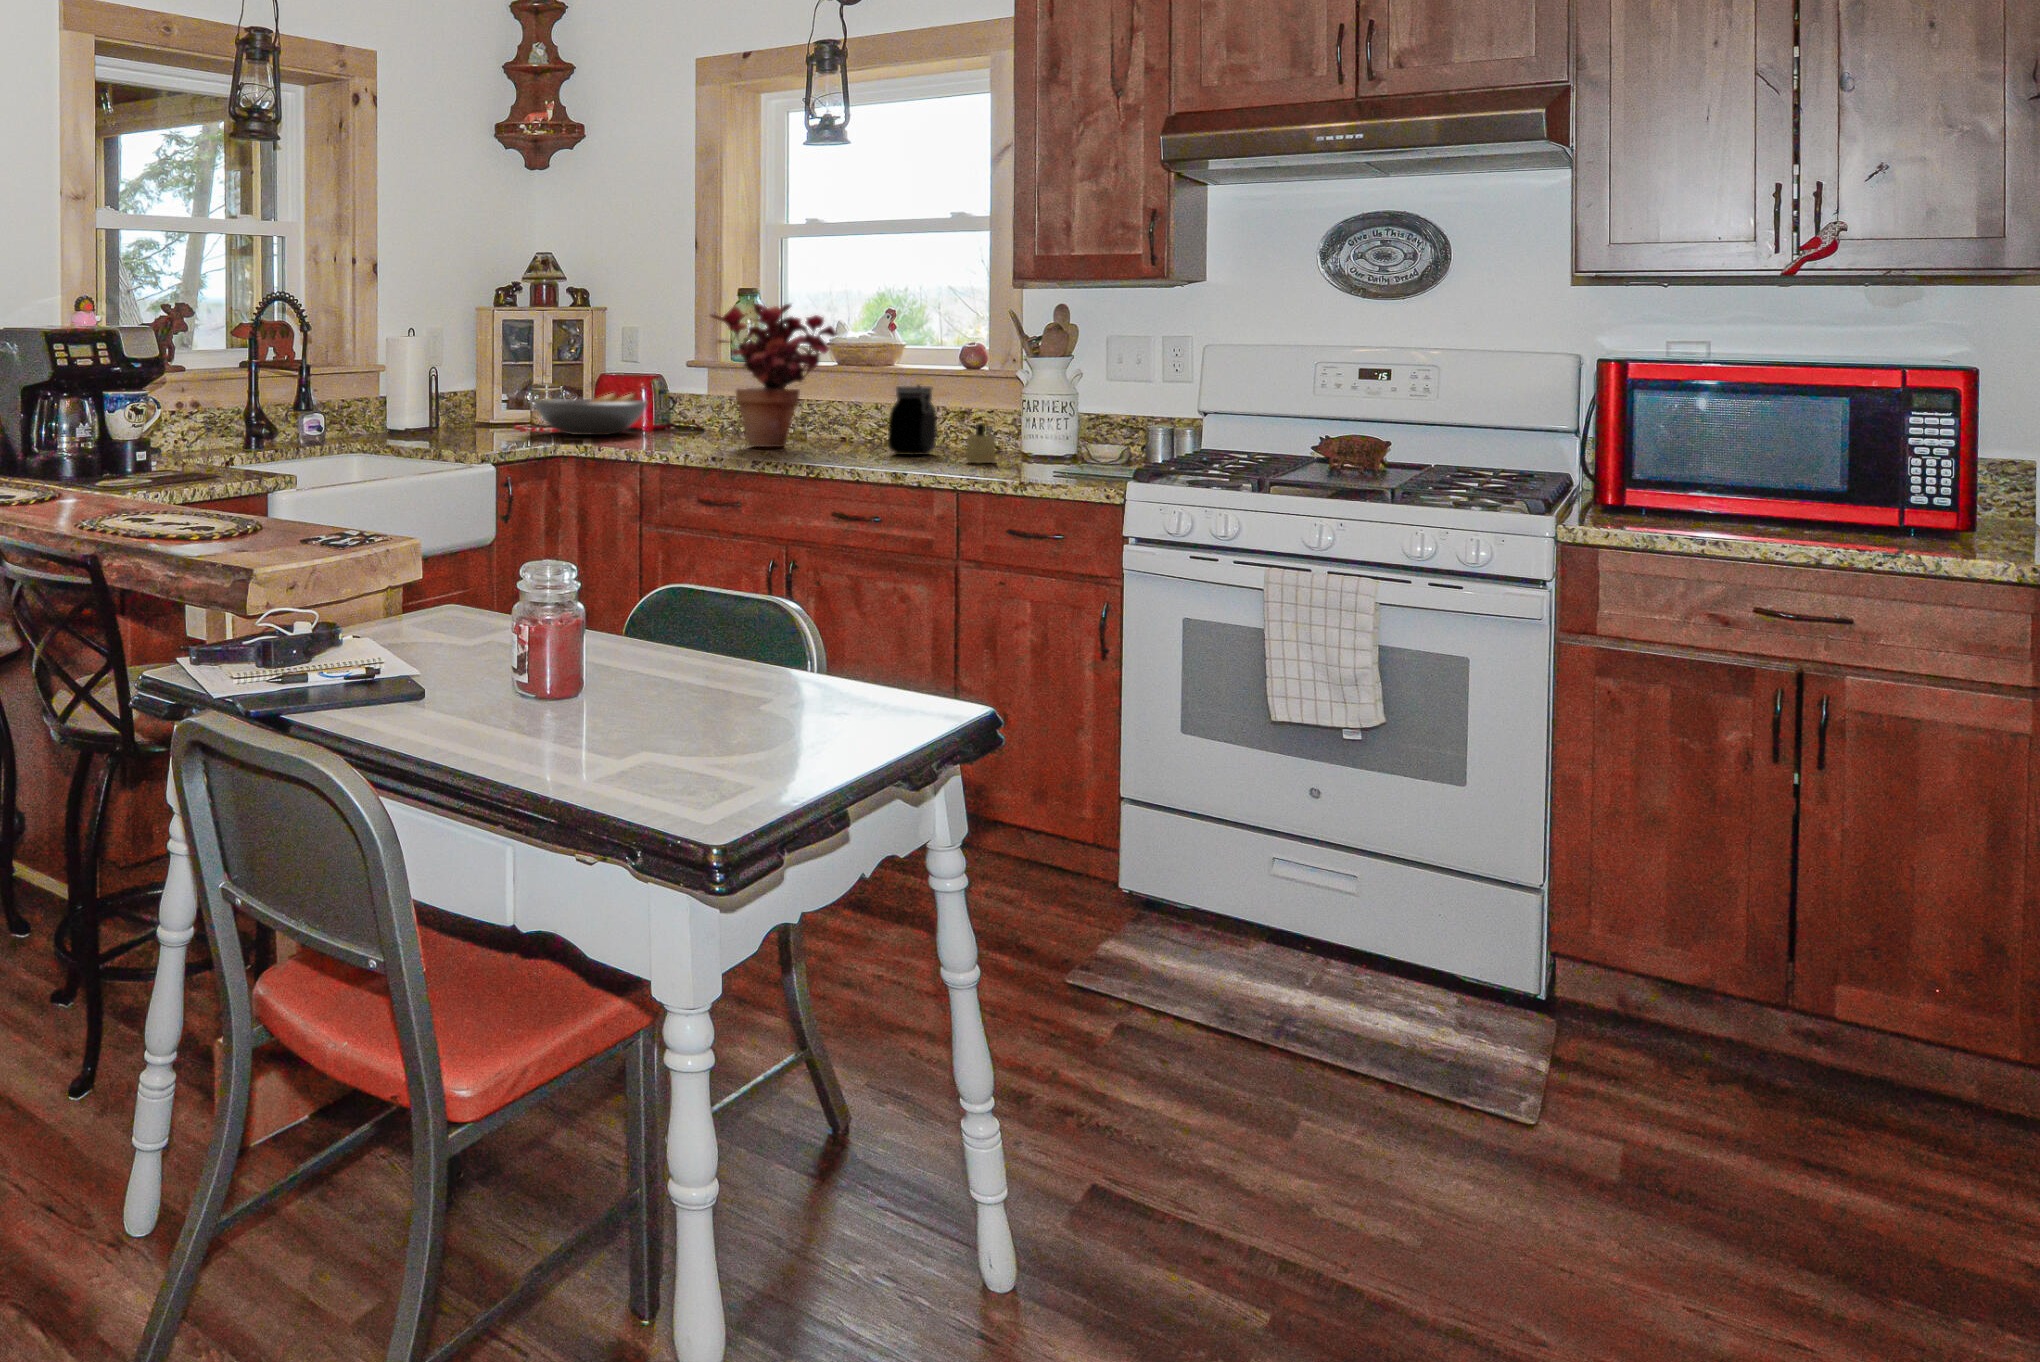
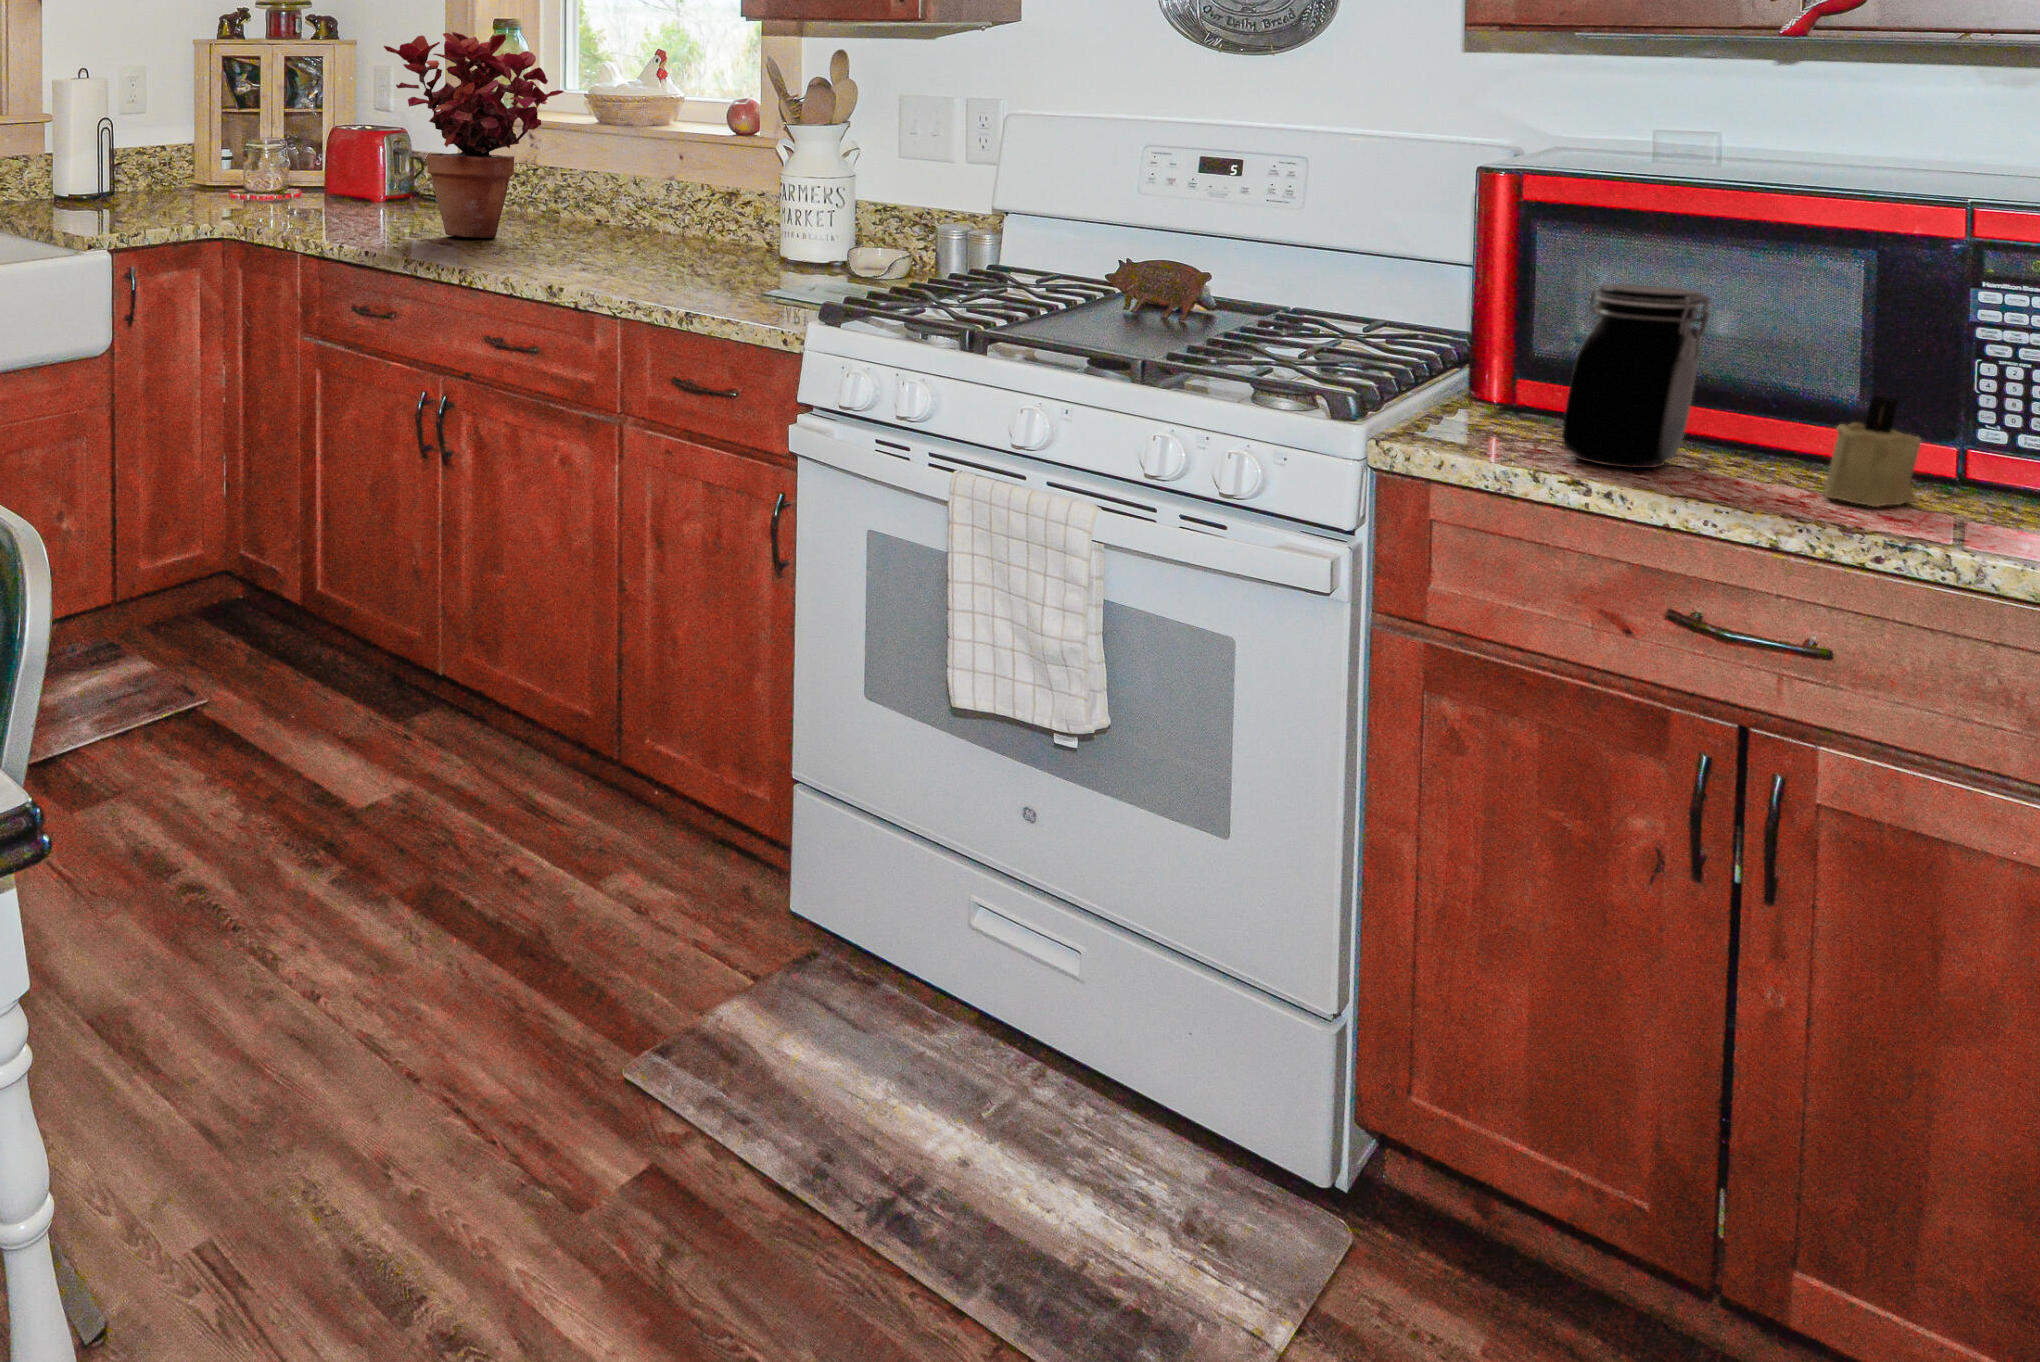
jar: present [888,386,937,455] -> present [1562,284,1710,468]
fruit bowl: present [535,393,647,435] -> none [211,154,367,209]
candle: present [966,423,996,463] -> present [1824,396,1921,507]

